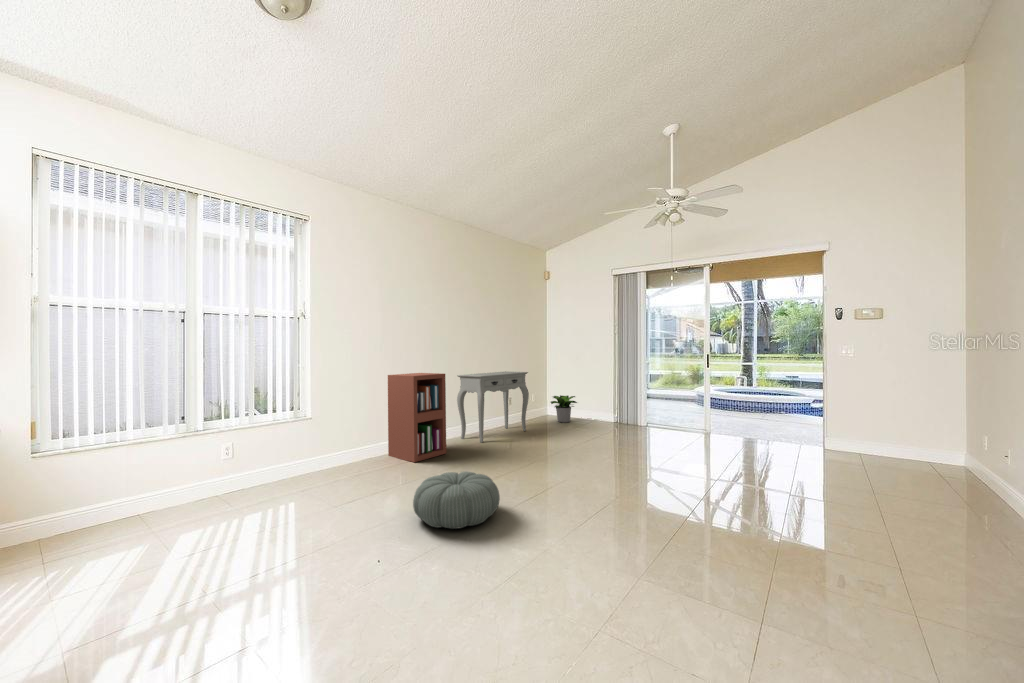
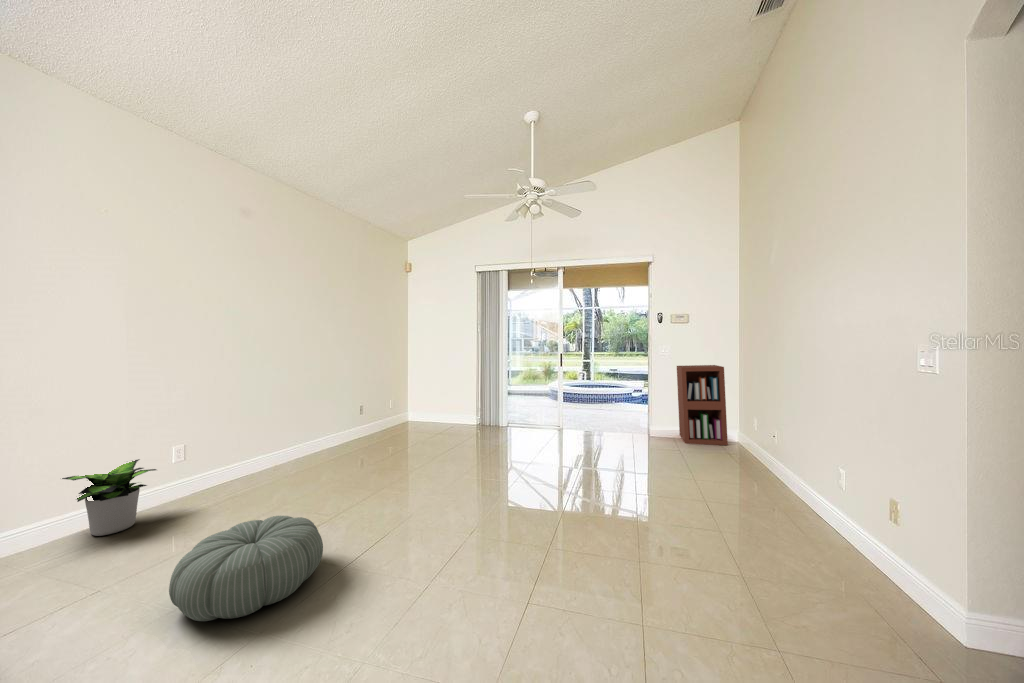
console table: present [457,371,529,443] -> none [291,375,385,461]
bookshelf: present [388,373,446,462] -> present [677,365,728,445]
potted plant: present [551,395,577,423] -> present [62,459,156,536]

